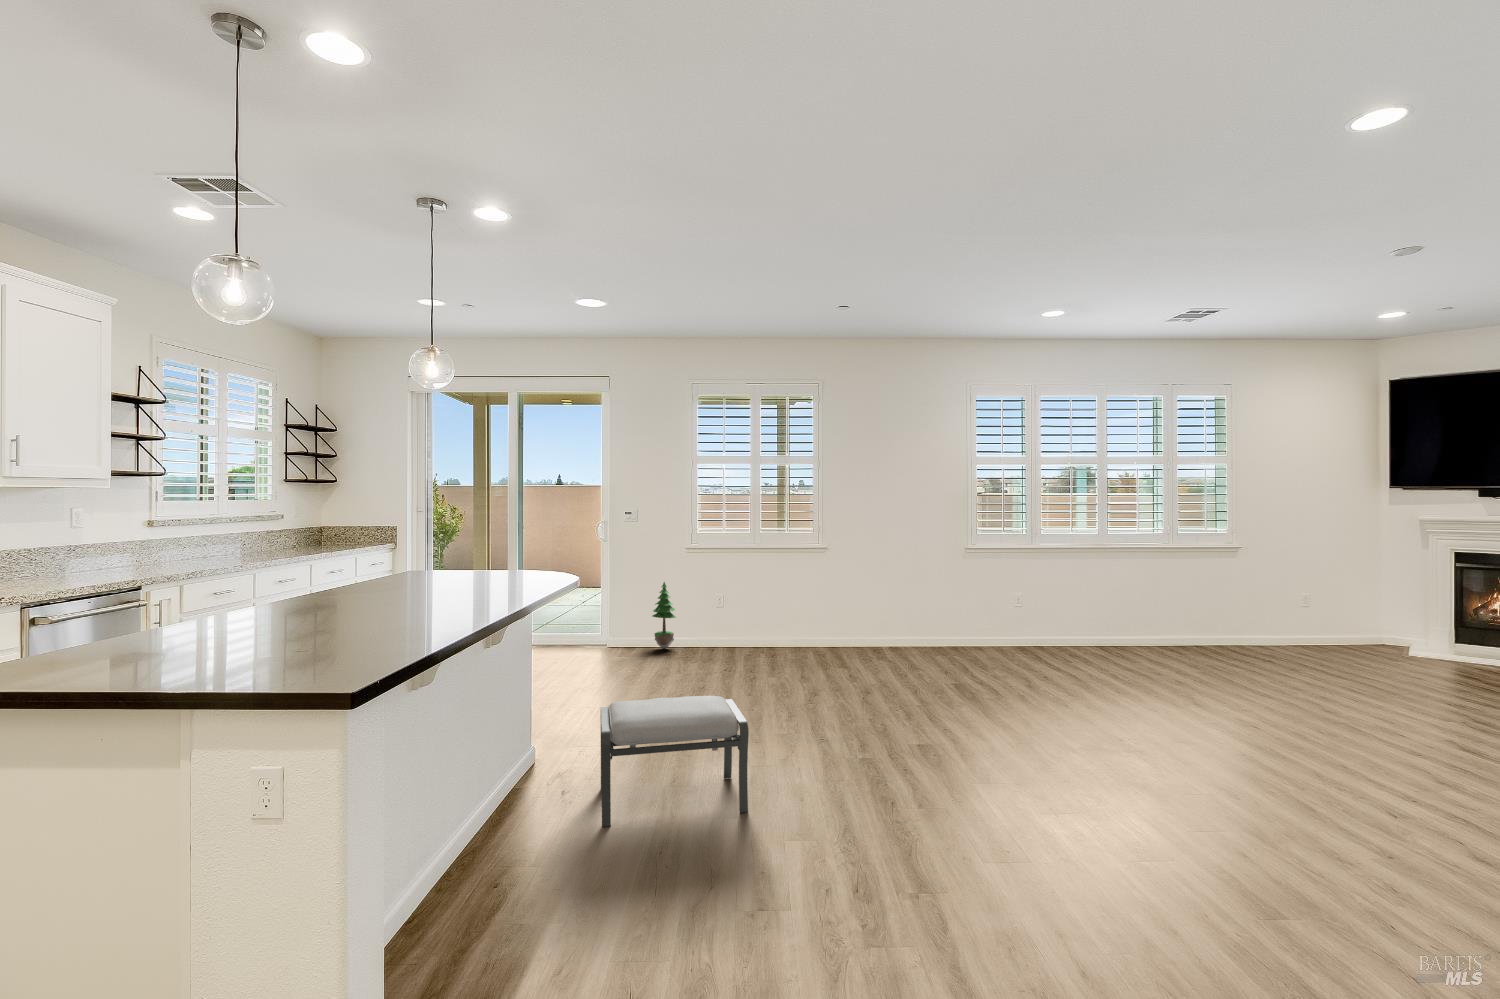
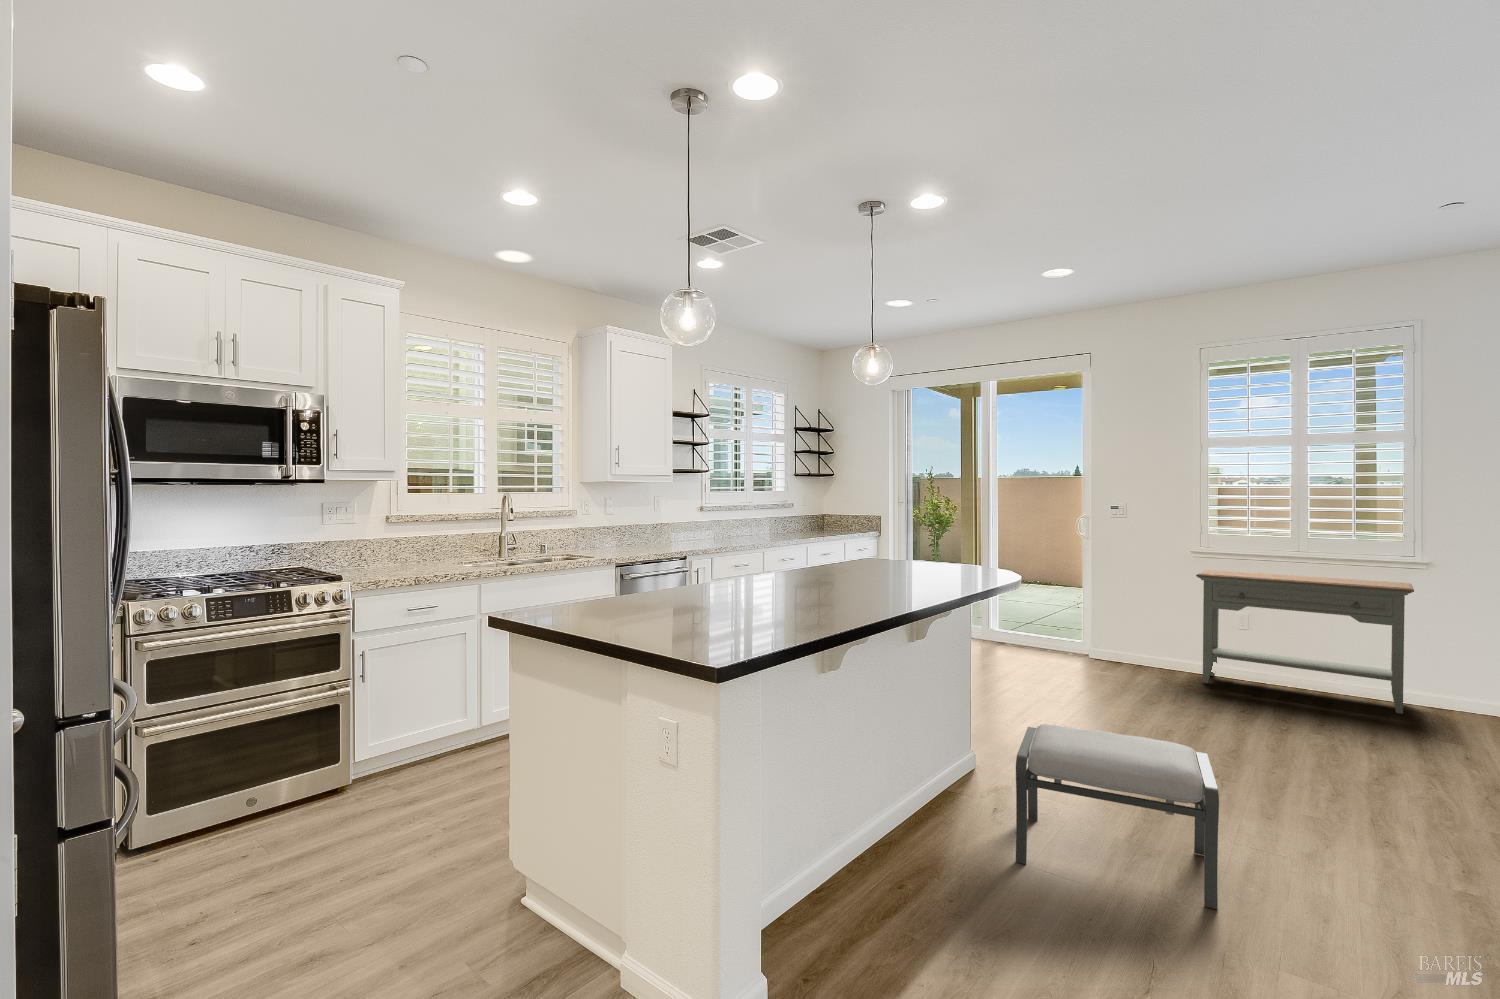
console table: none [690,562,819,653] -> present [1196,570,1414,714]
potted tree: present [652,582,676,649] -> none [1143,590,1177,672]

